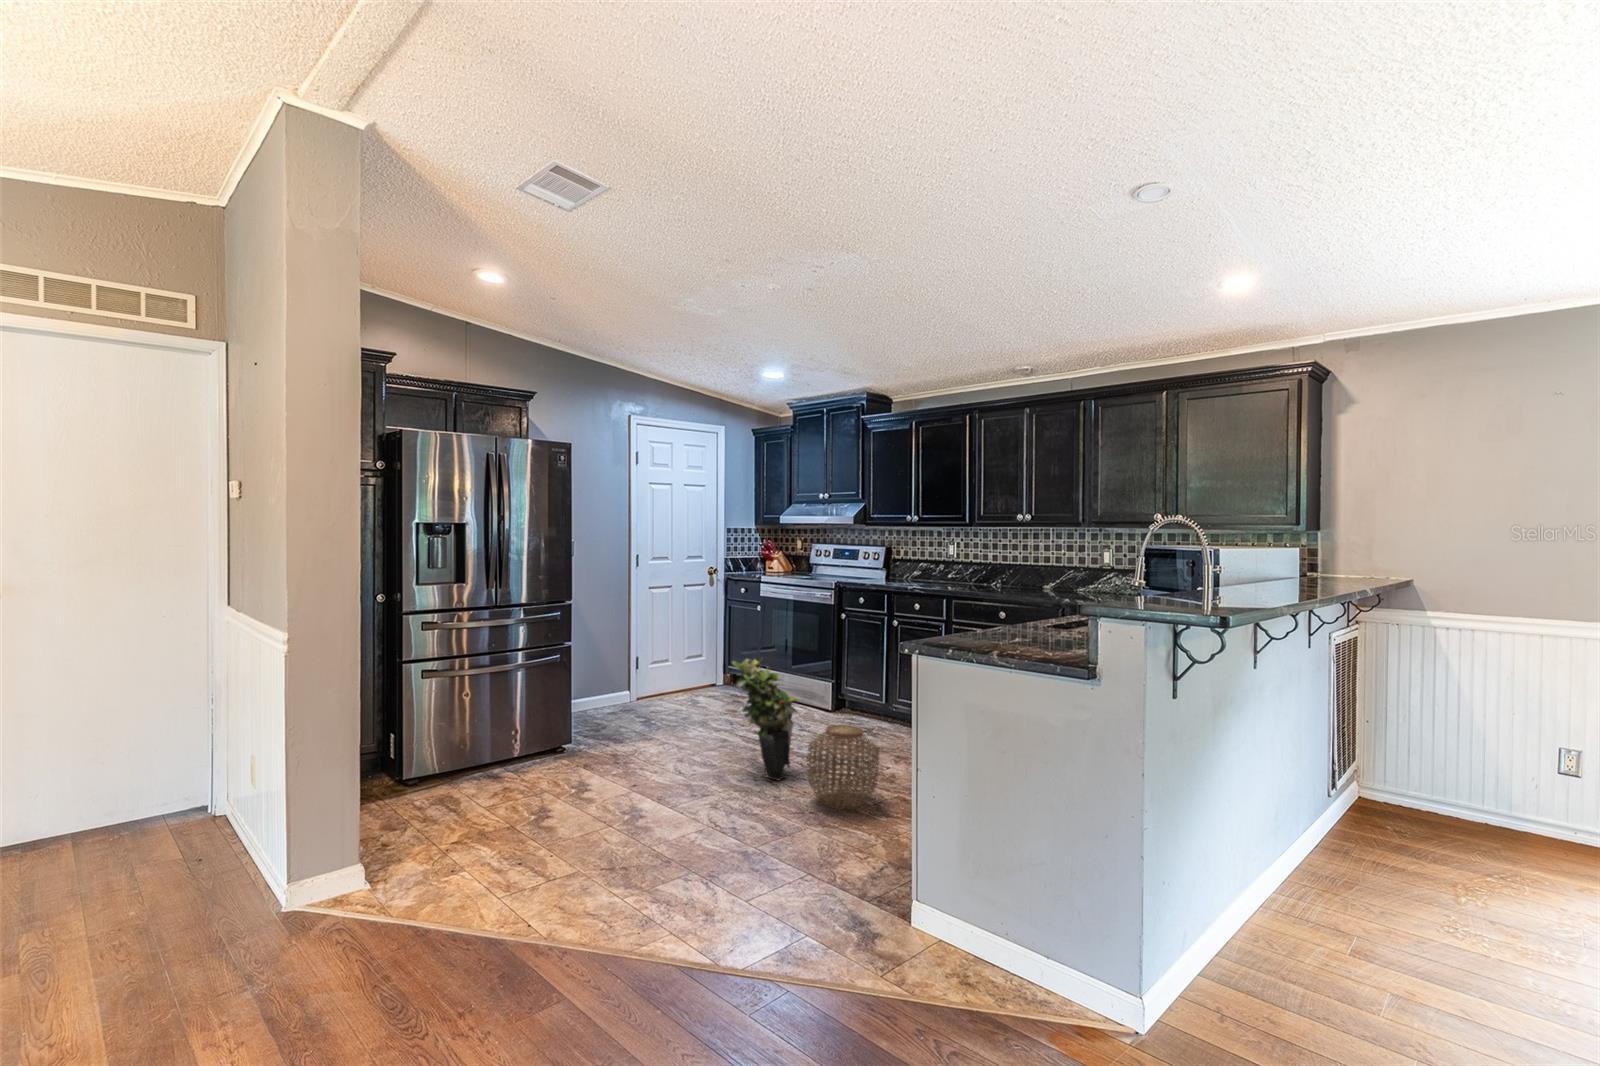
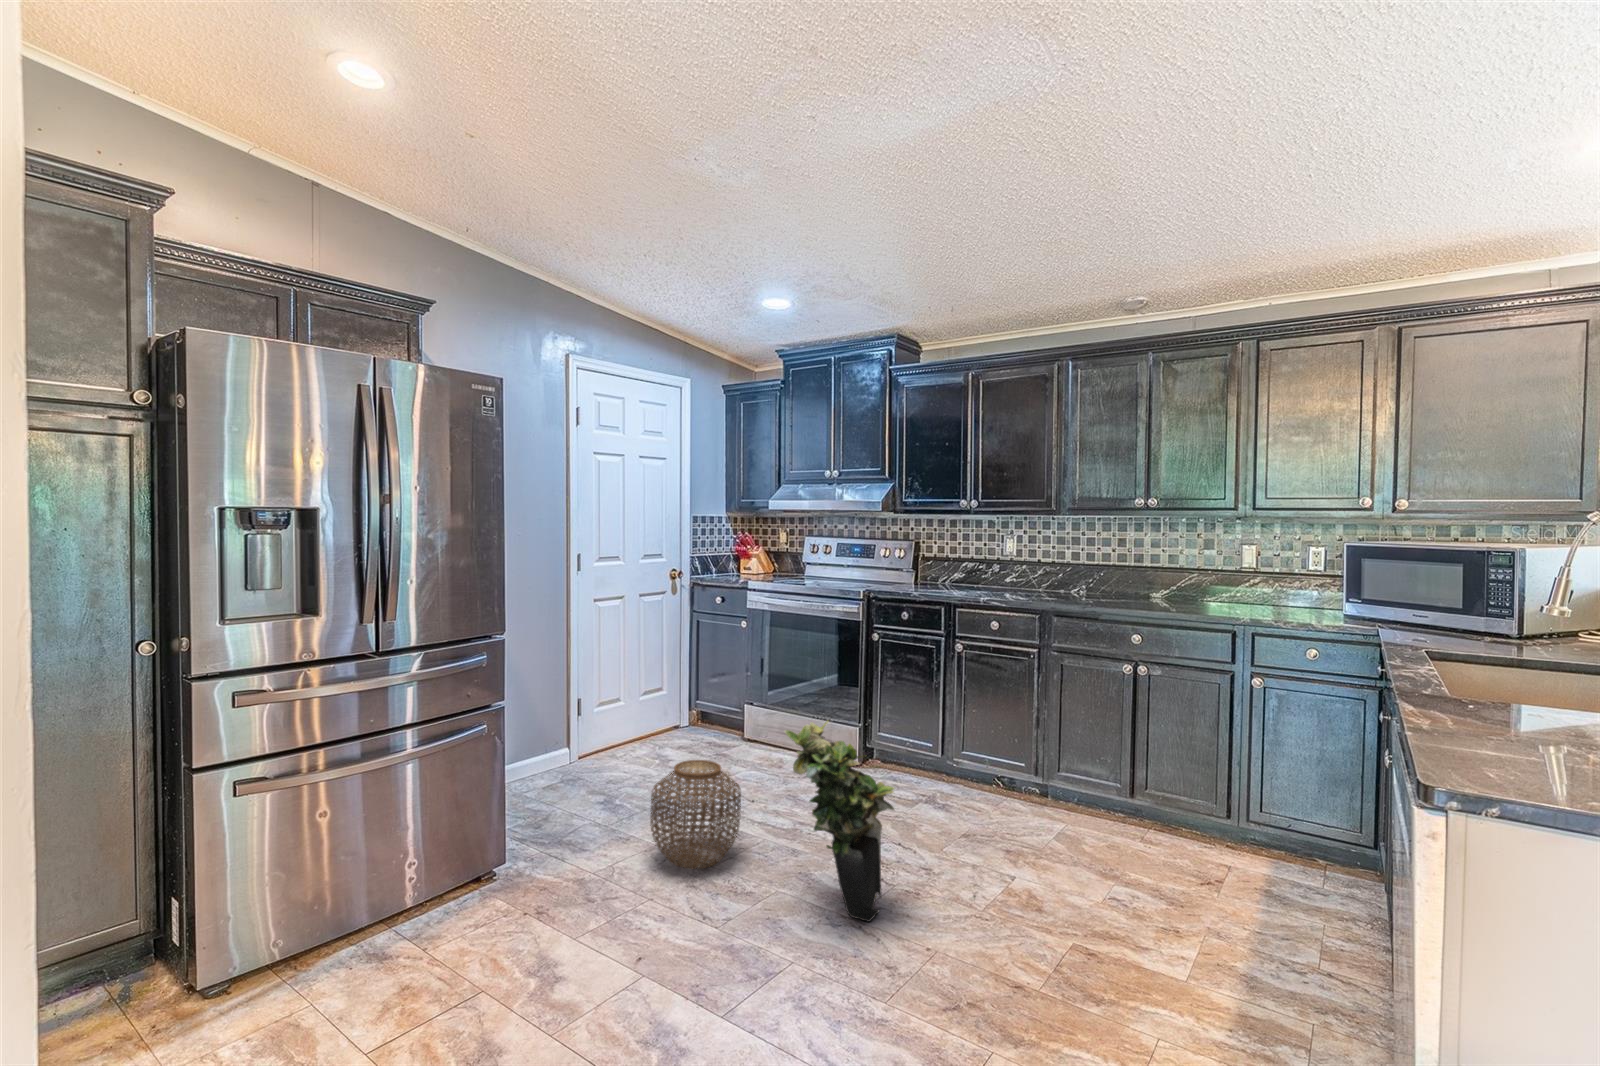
woven basket: present [807,725,879,810] -> present [650,760,741,869]

